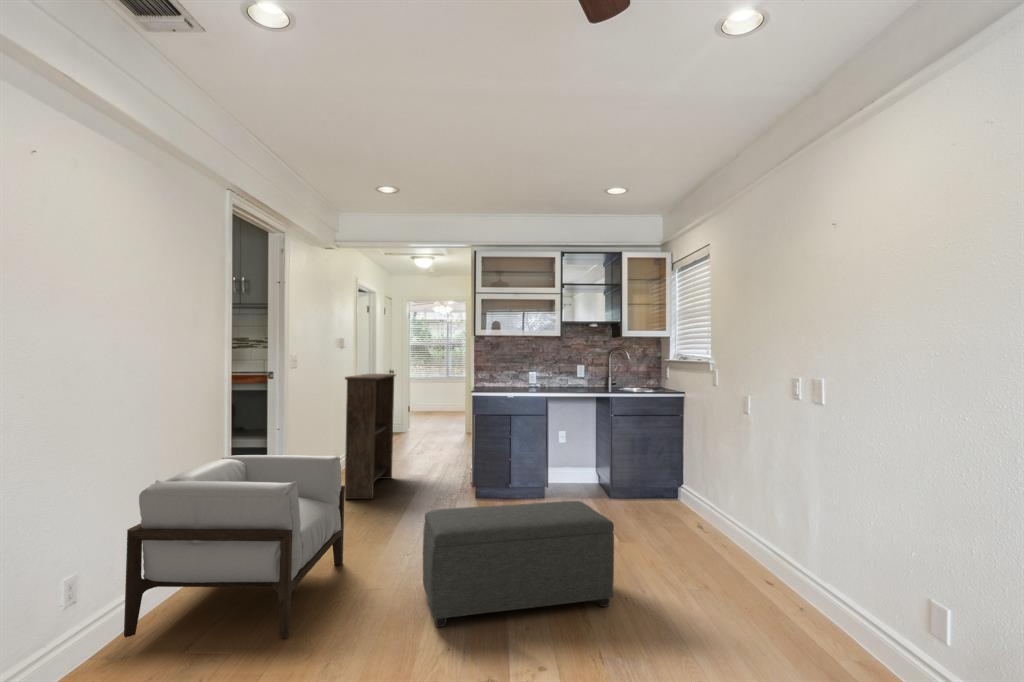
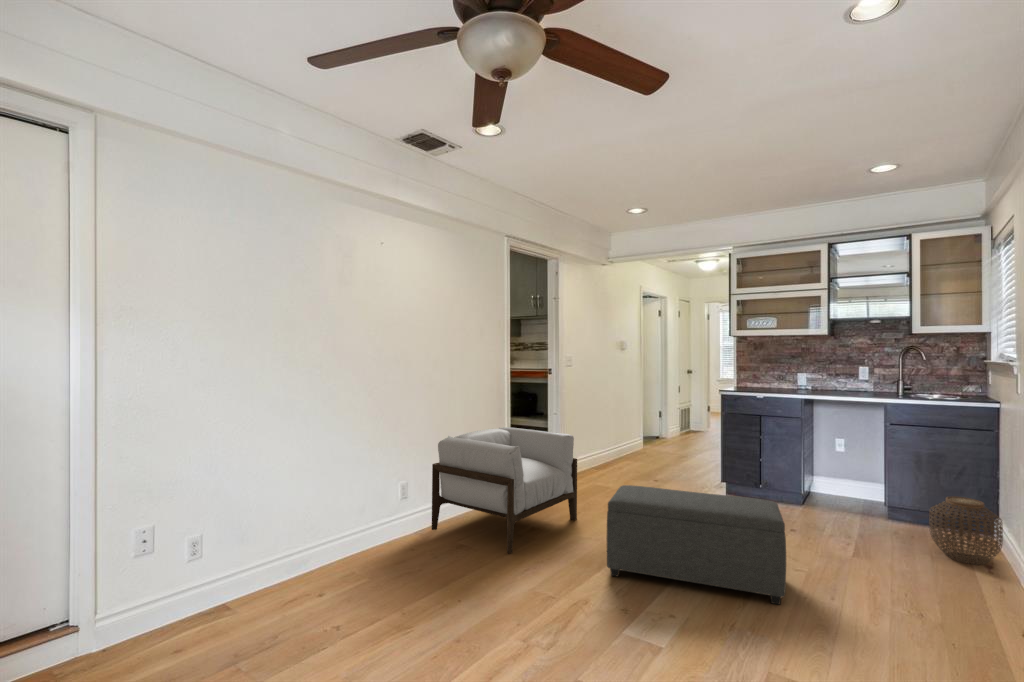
bookshelf: present [345,374,396,499] -> none [609,372,664,479]
woven basket: none [656,471,704,526] -> present [929,496,1003,565]

